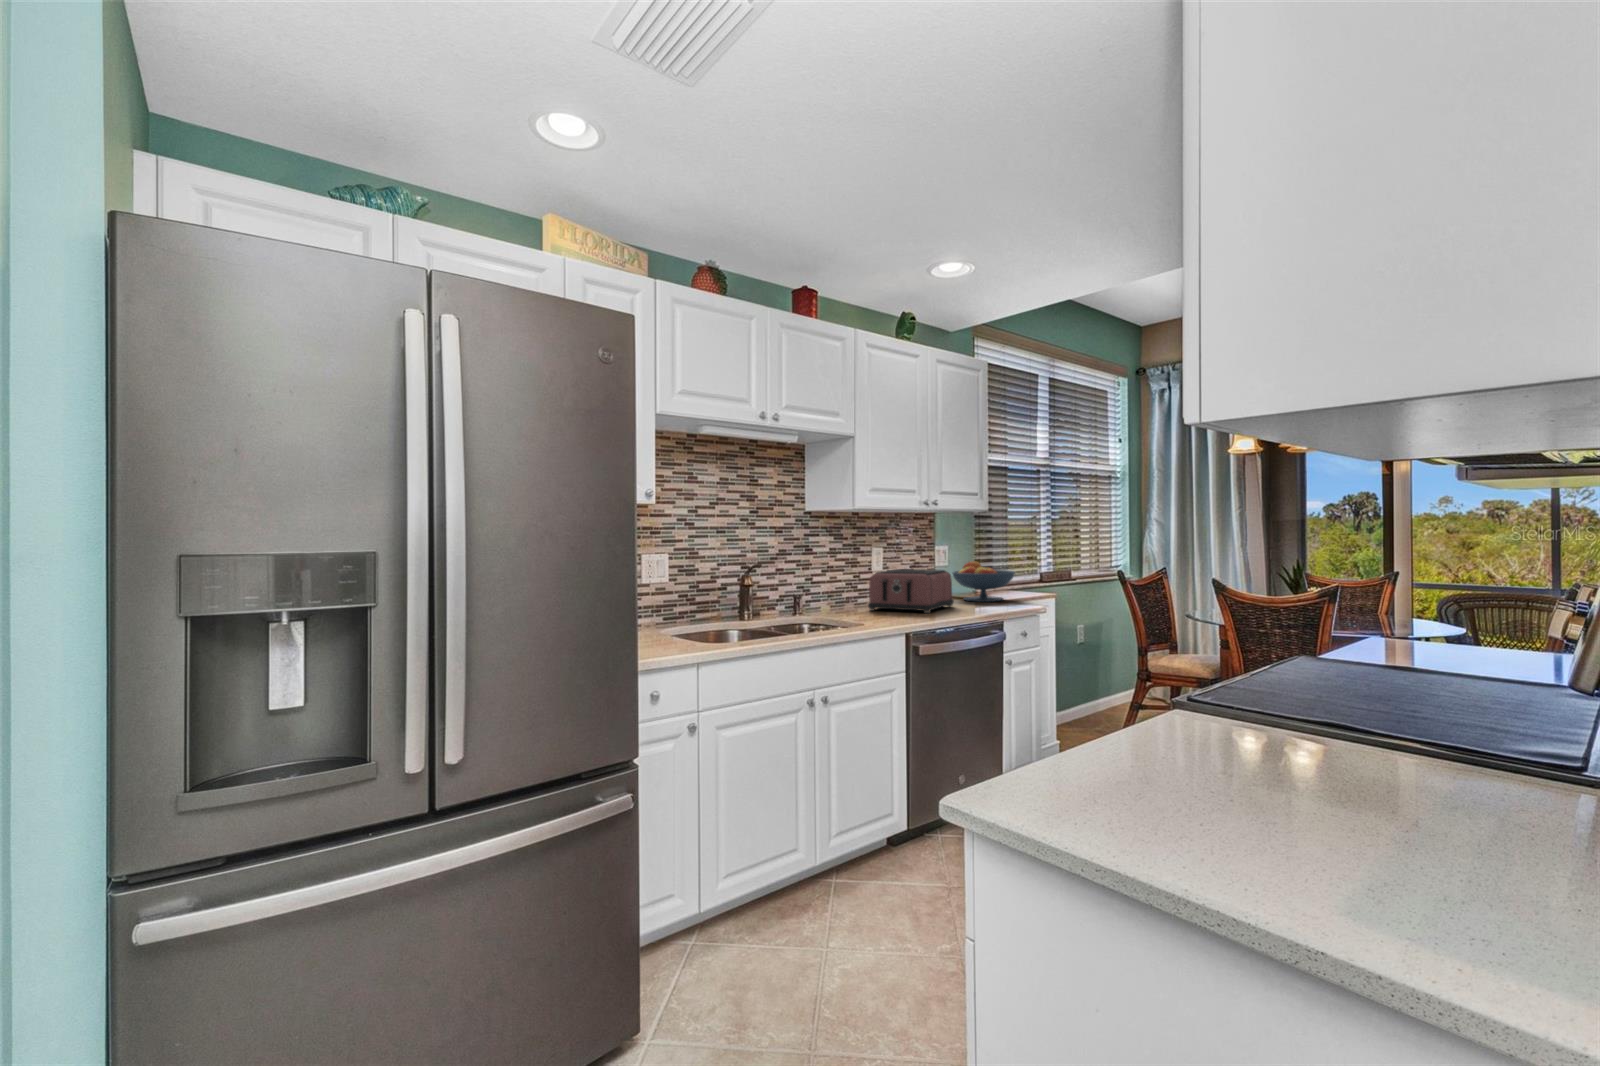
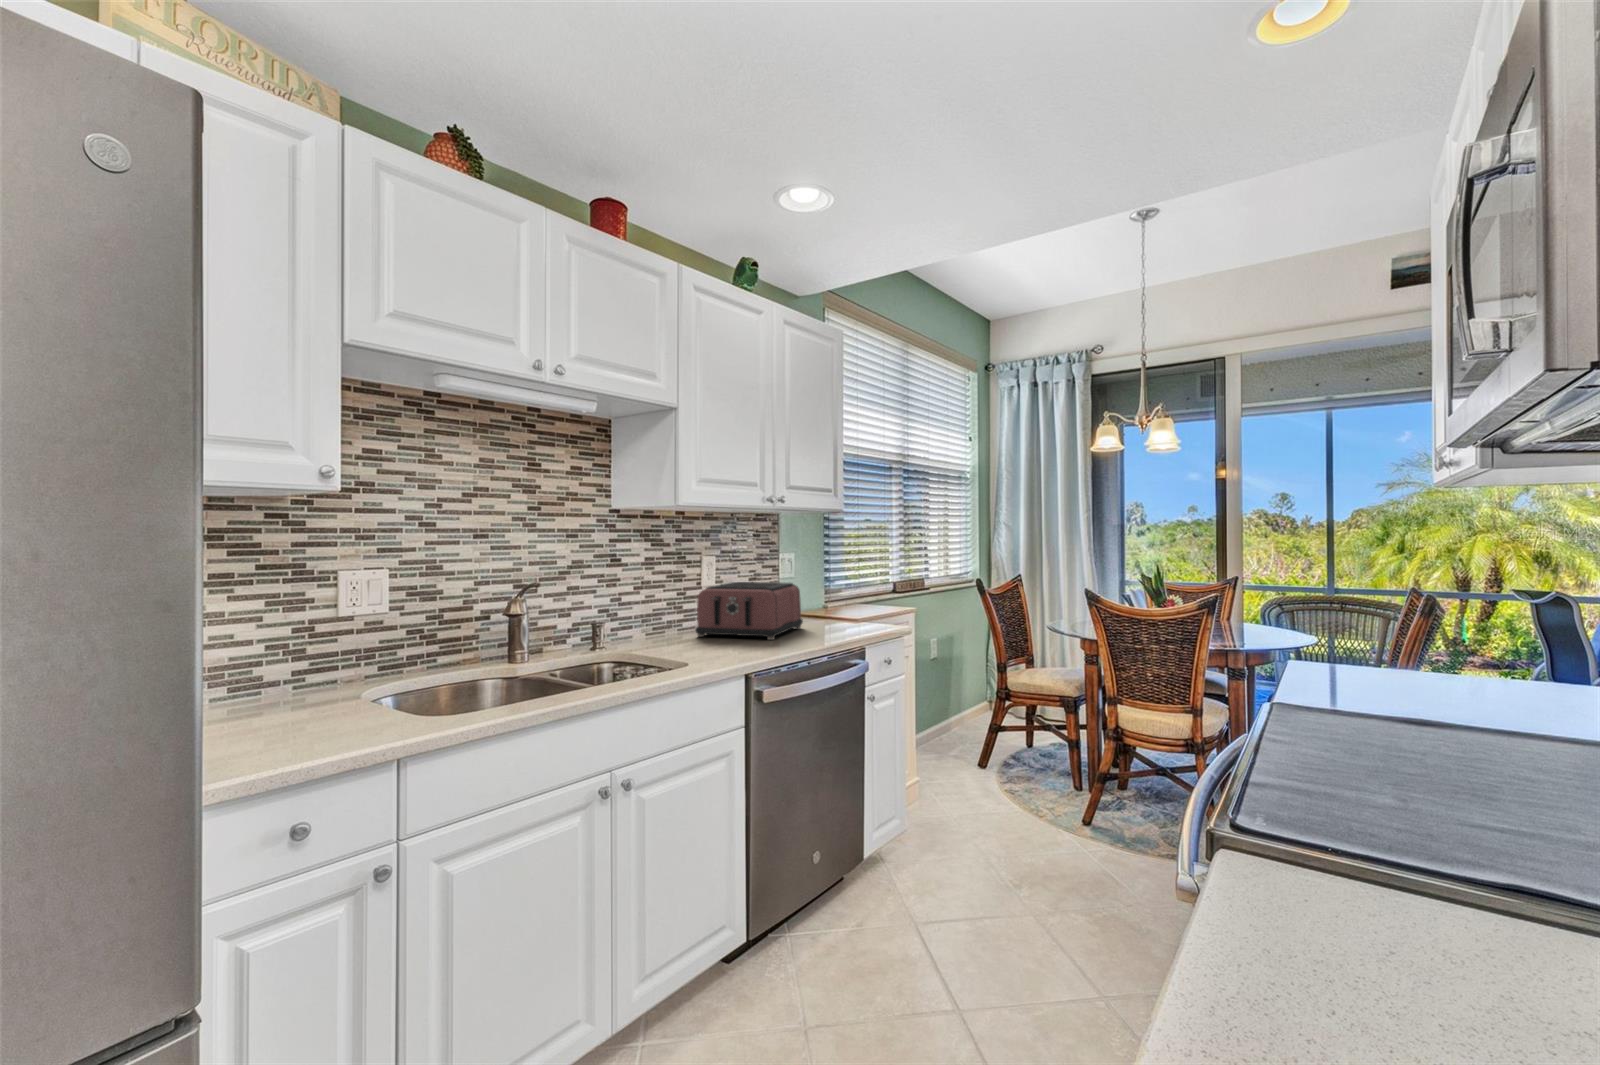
fruit bowl: present [953,562,1015,602] -> none [799,570,872,619]

